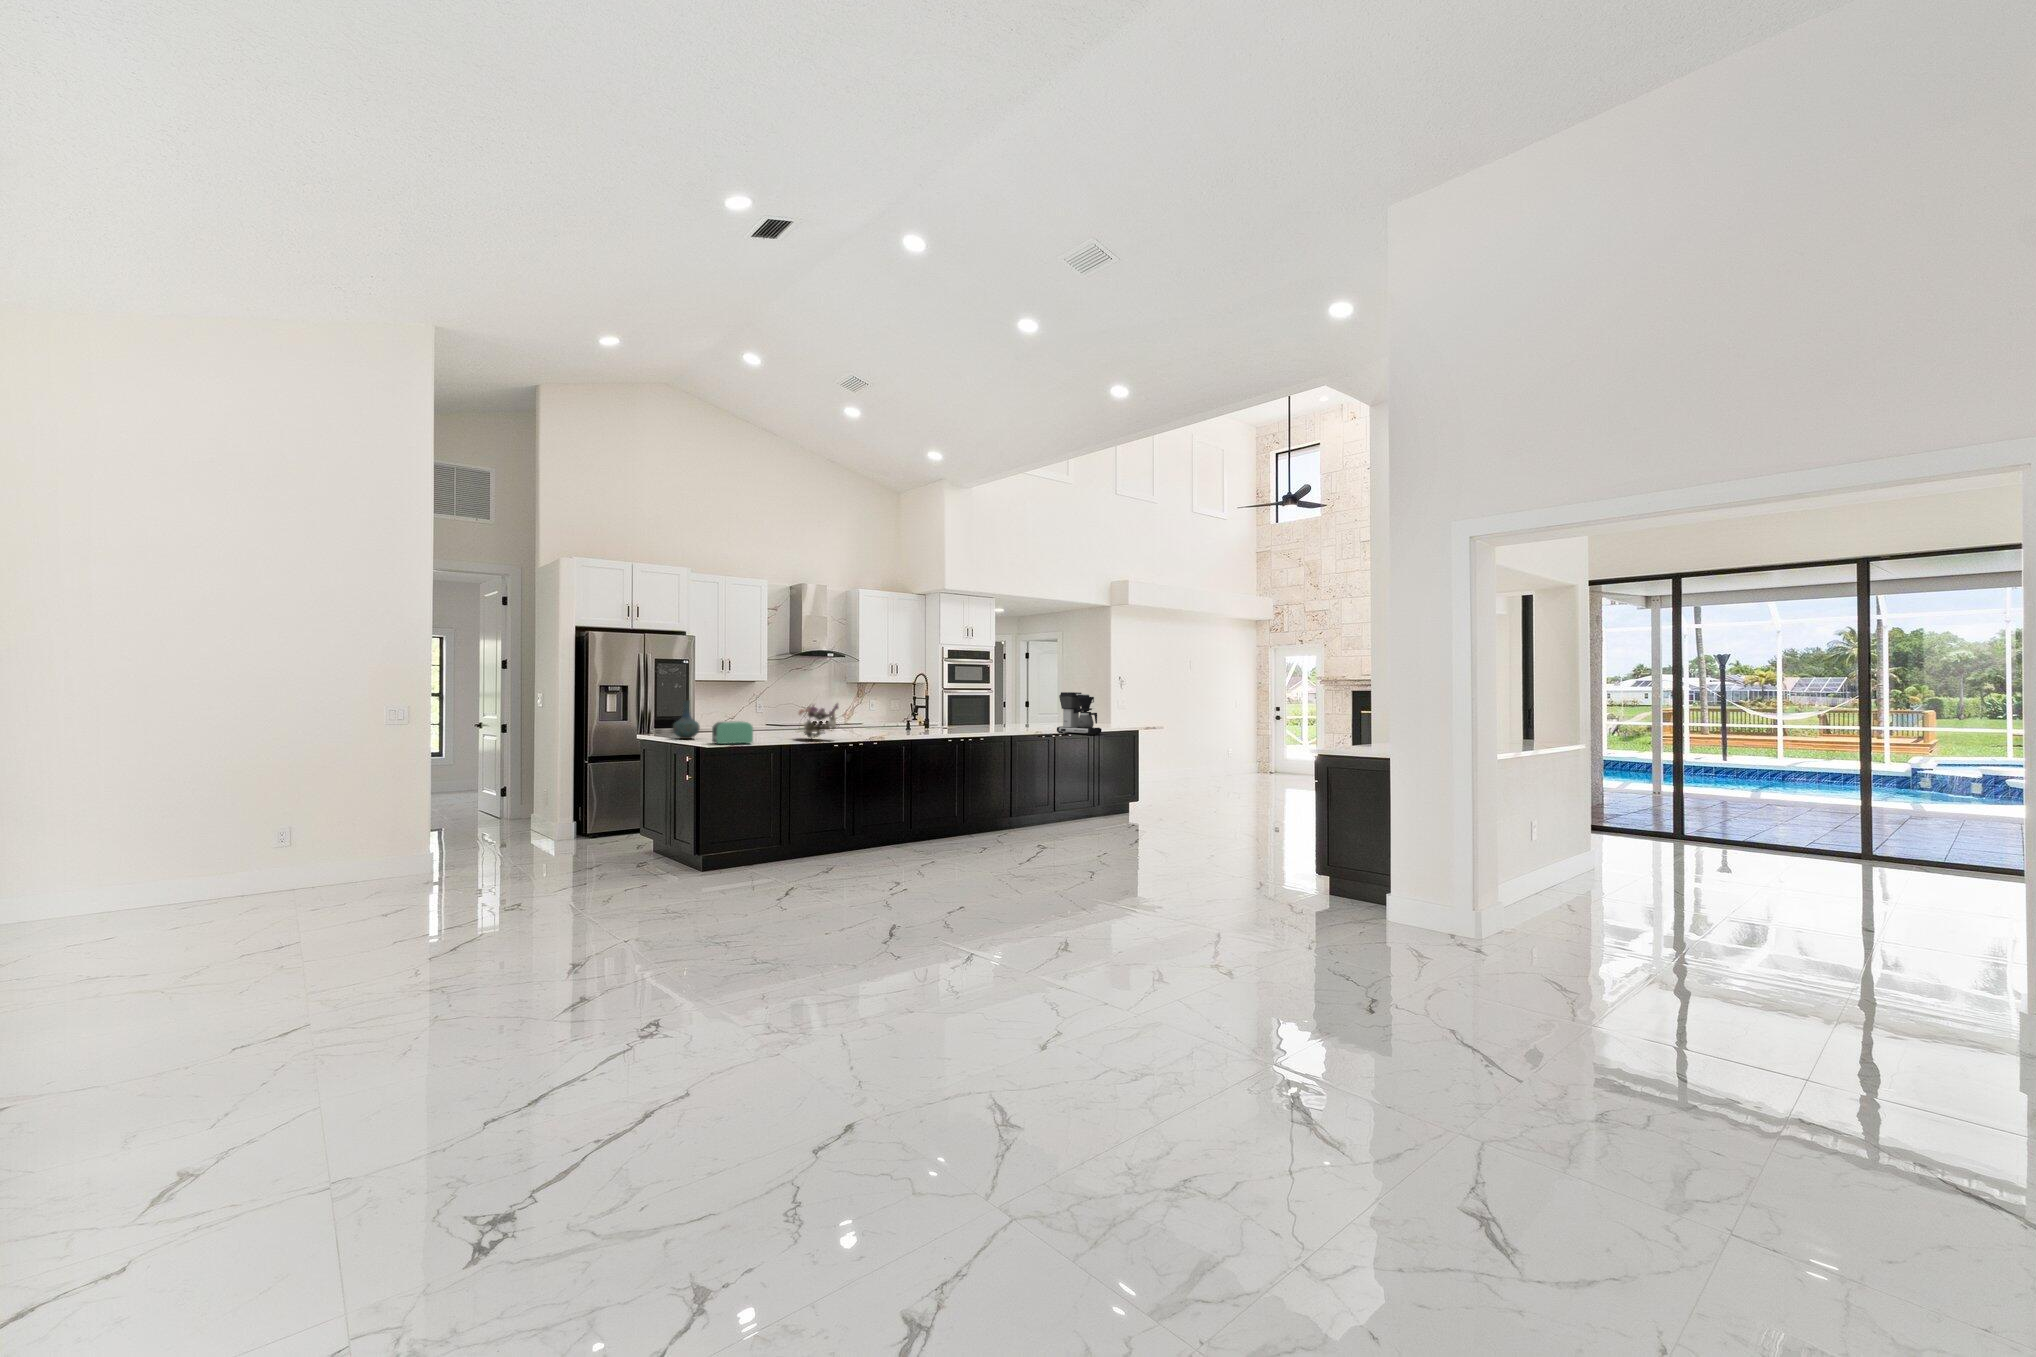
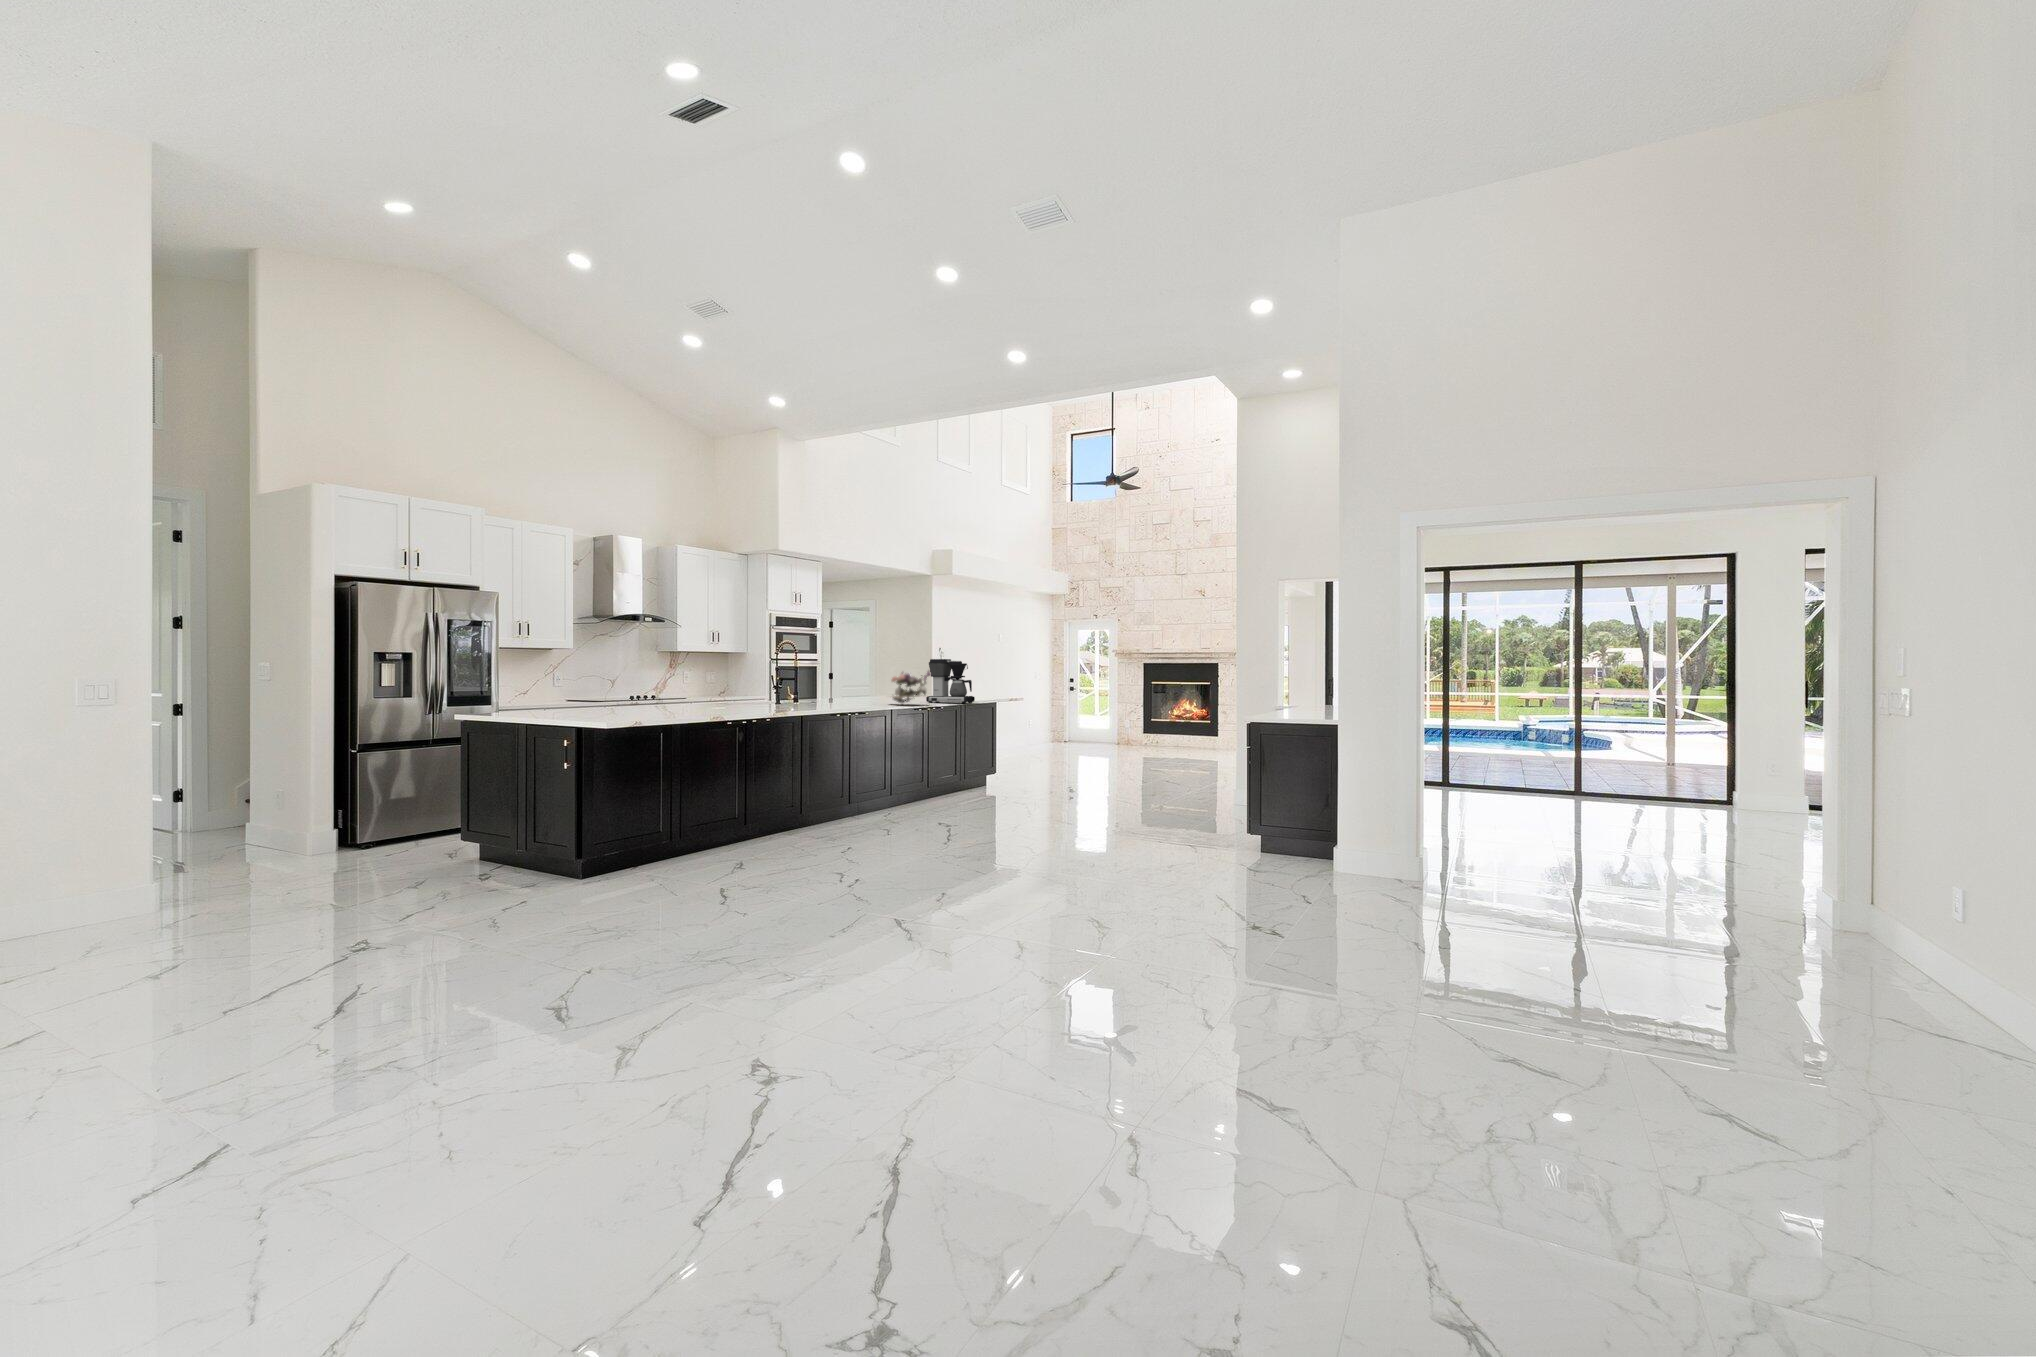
vase: present [673,700,700,739] -> none [510,667,547,716]
flower arrangement: present [798,703,838,738] -> present [891,671,930,703]
toaster: present [712,721,753,744] -> none [575,692,630,720]

